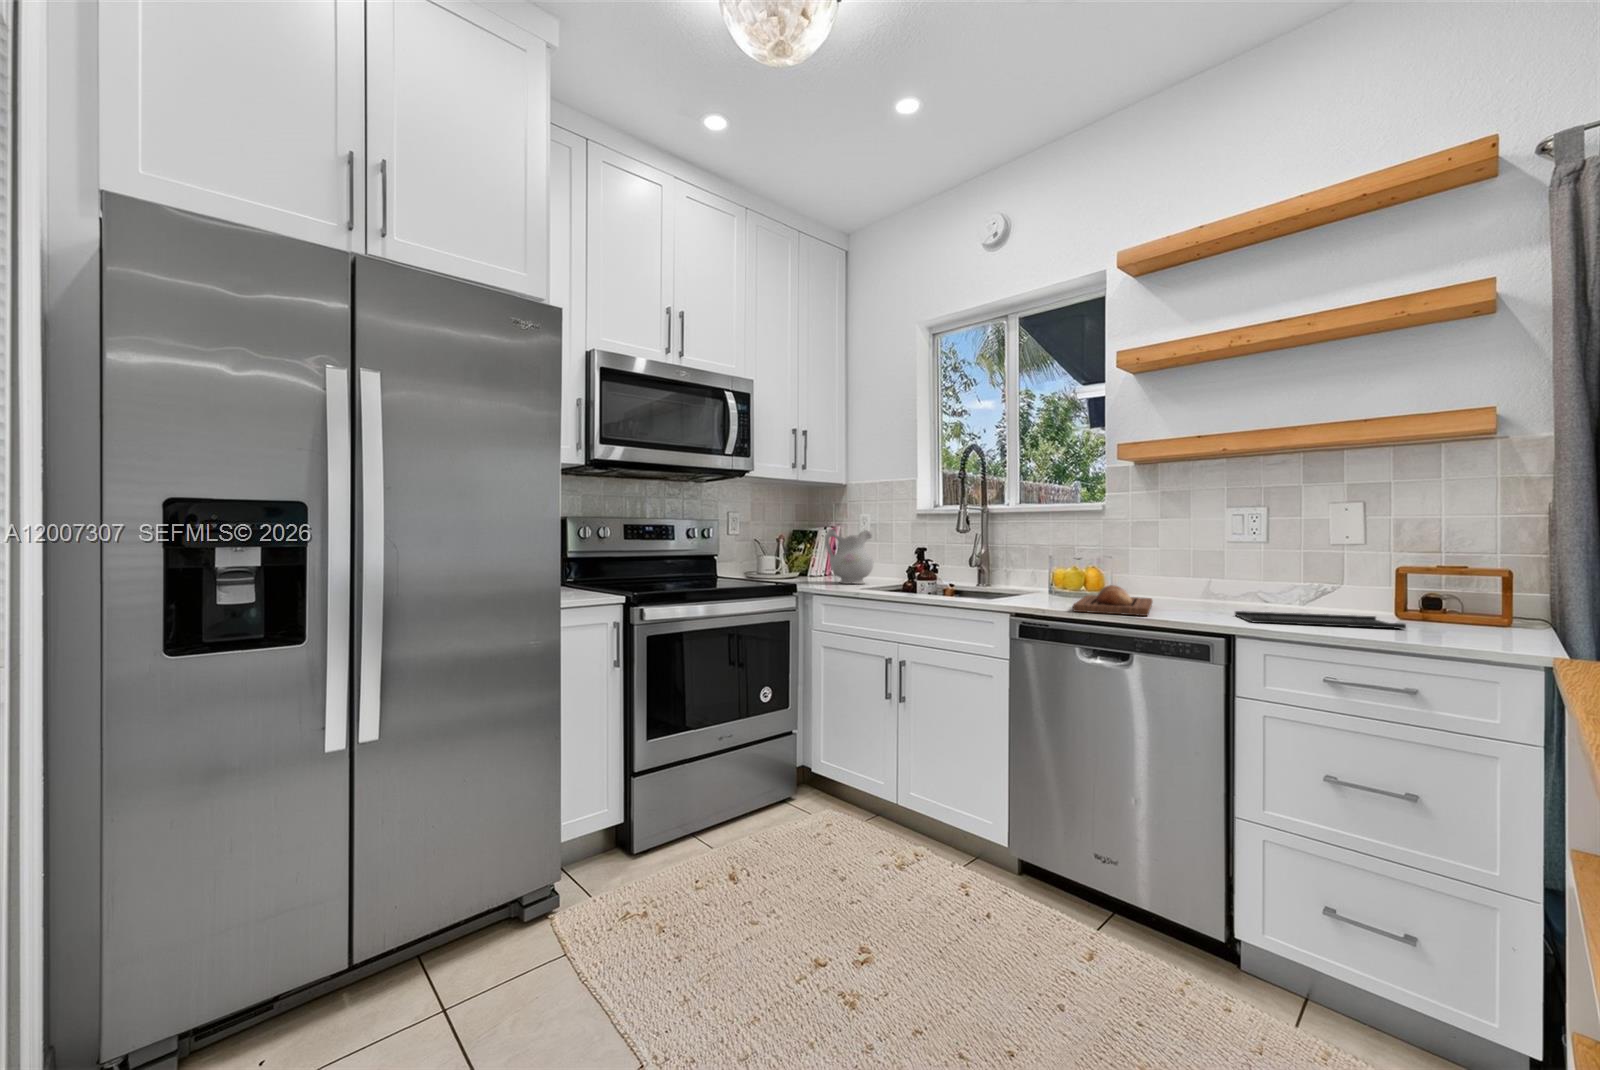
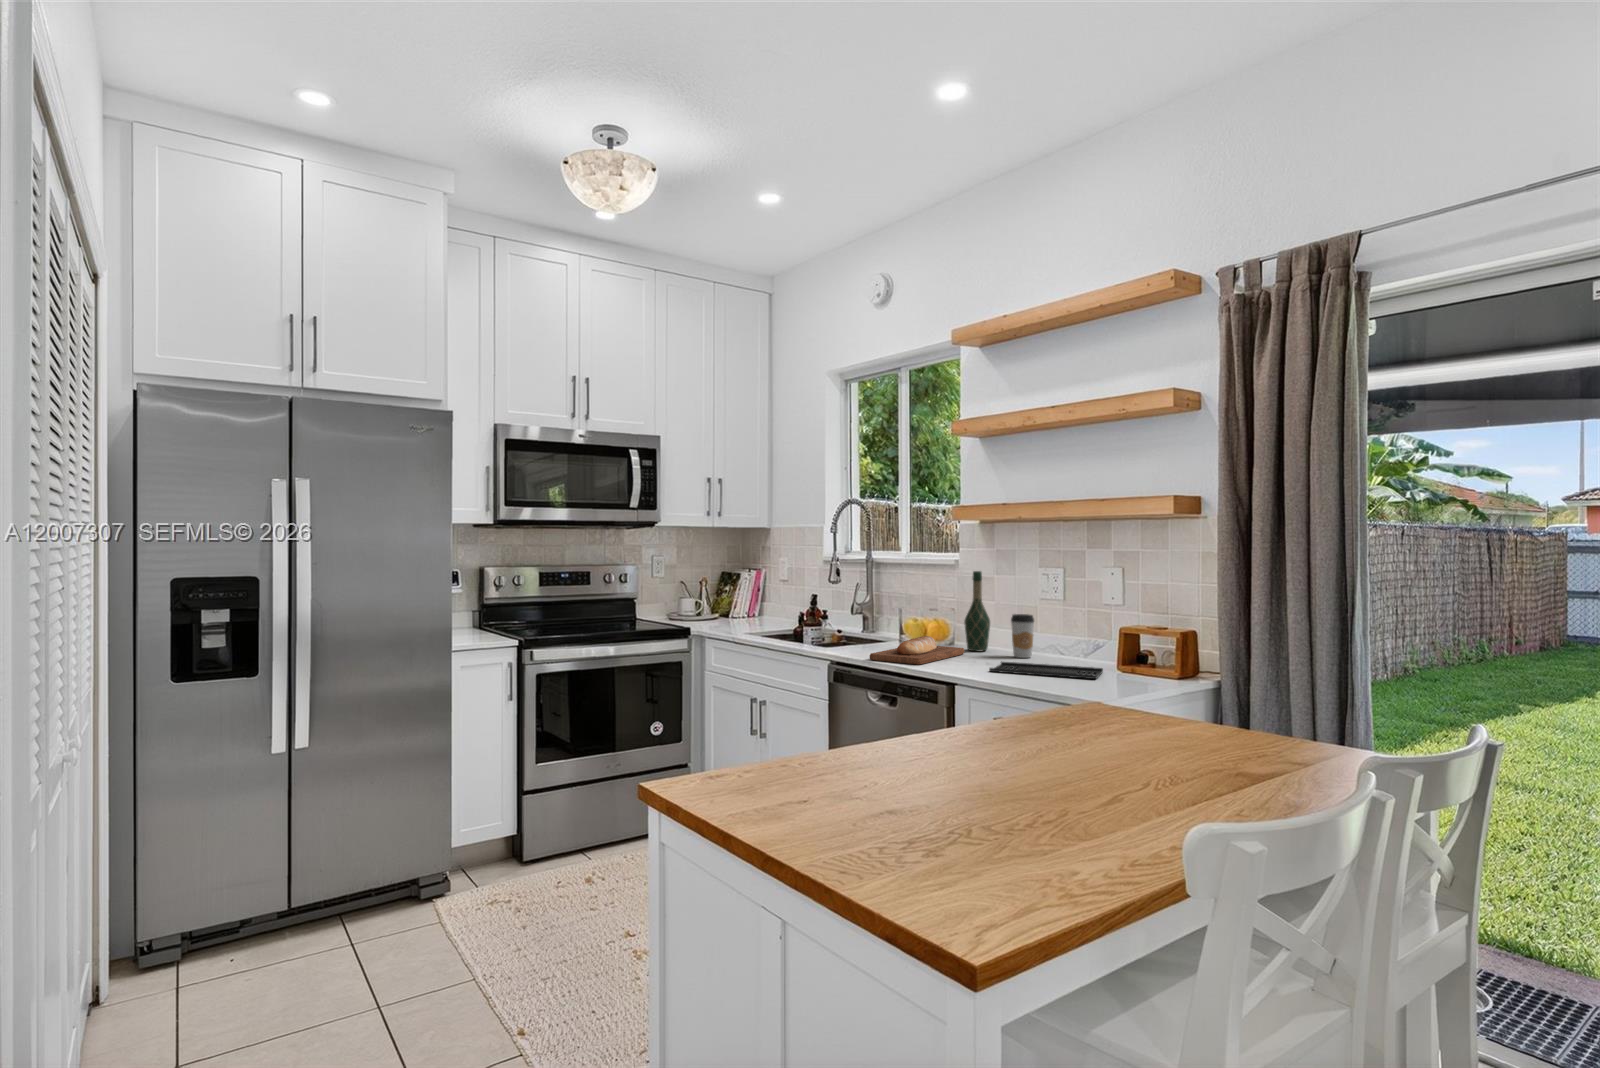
wine bottle: none [1136,514,1167,602] -> present [964,571,990,651]
ceramic pitcher: present [825,529,873,584] -> none [728,574,773,628]
coffee cup: none [1207,560,1238,608] -> present [1011,614,1034,658]

